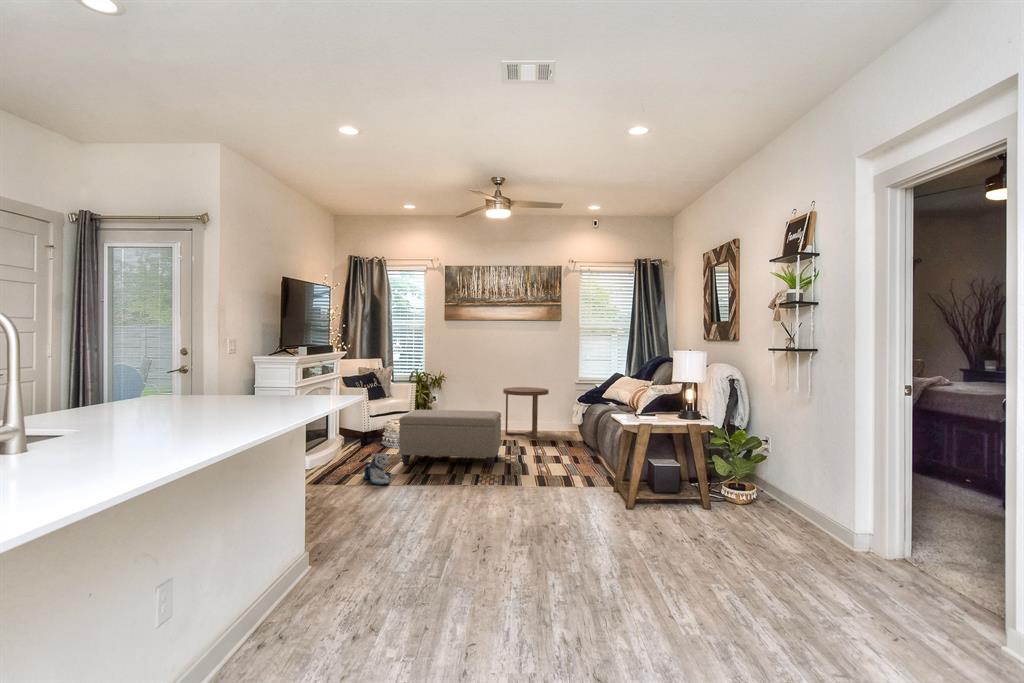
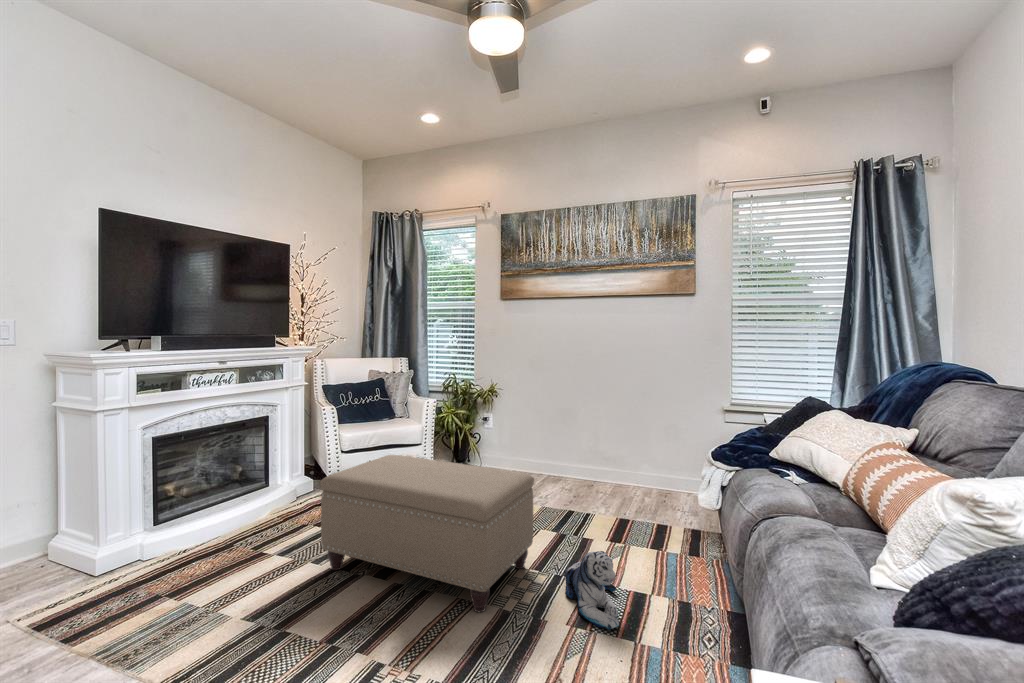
side table: present [503,387,549,438] -> none [582,411,665,511]
plush toy: present [364,453,391,485] -> present [565,551,619,630]

